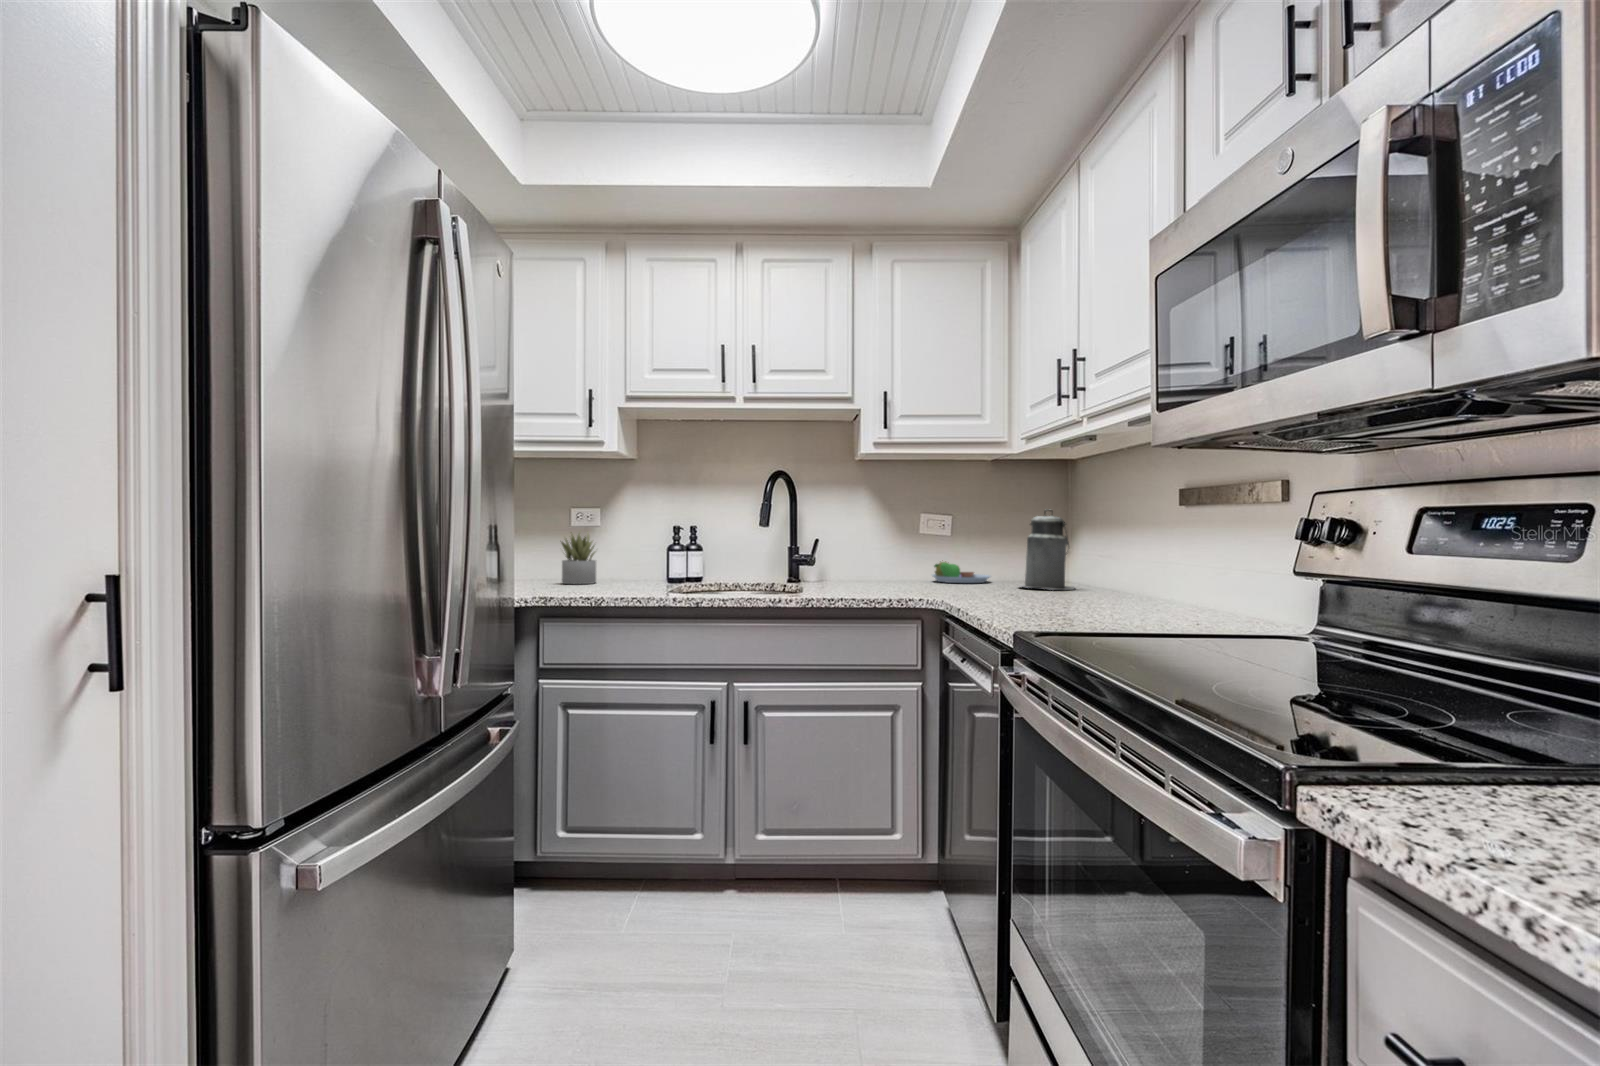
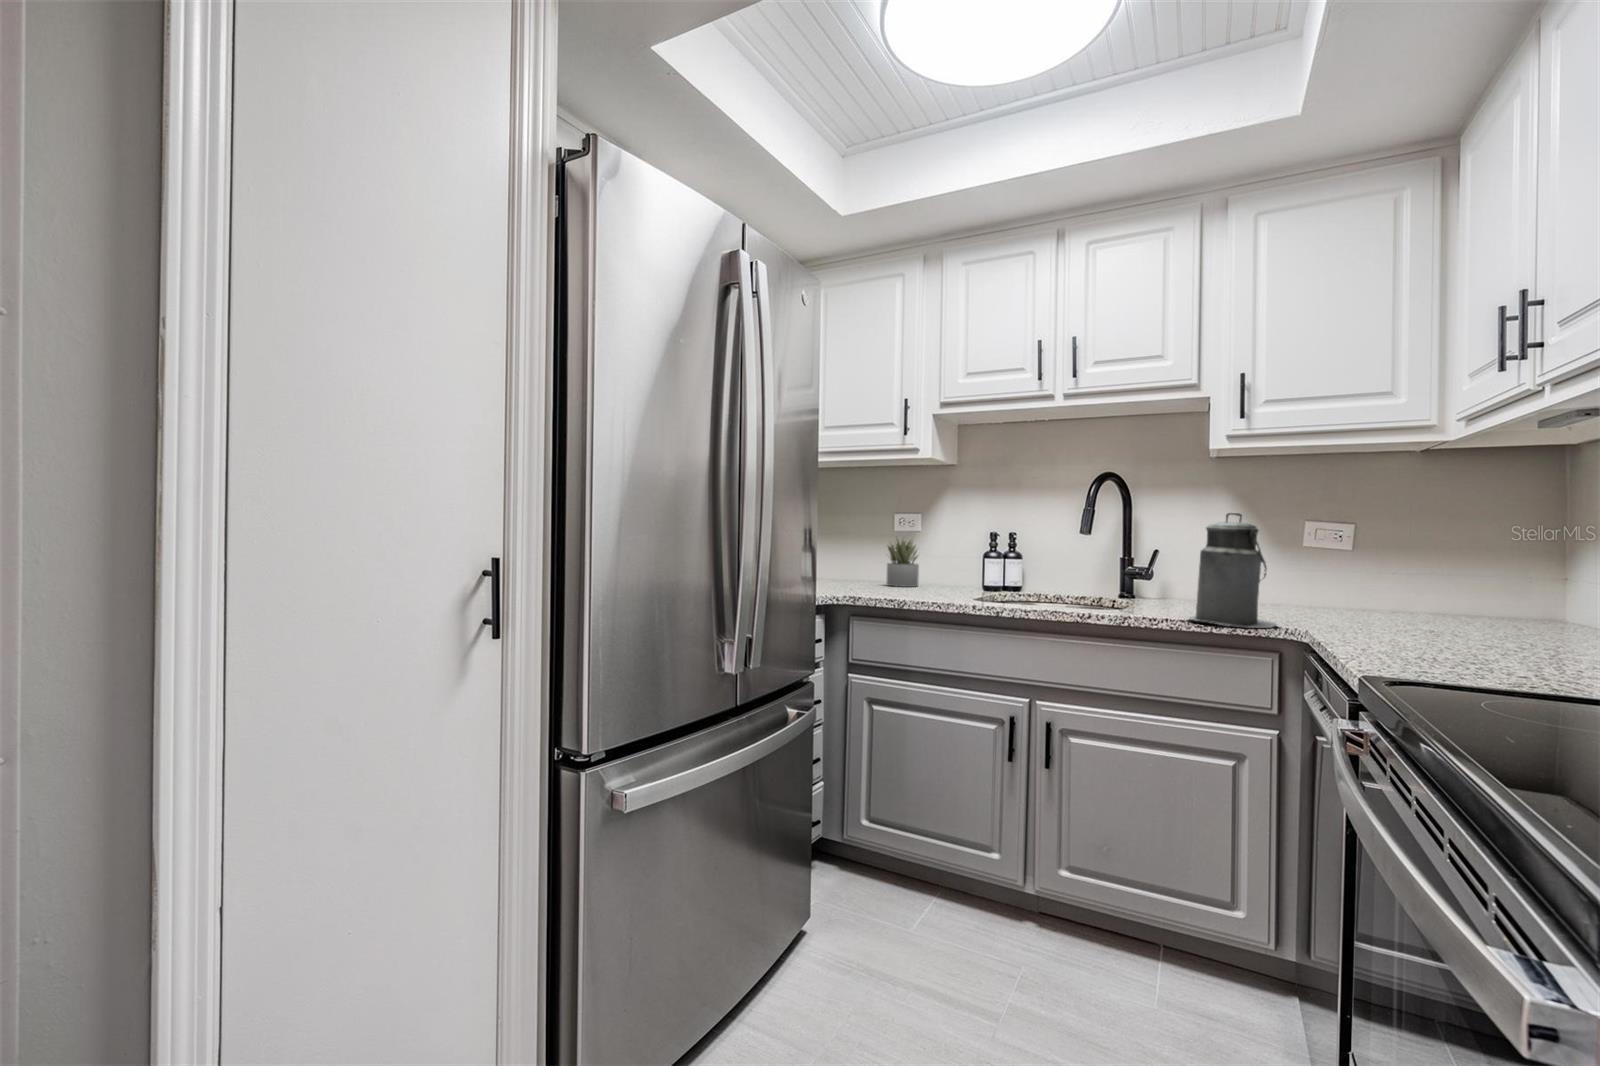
canister: present [1021,510,1075,590] -> present [1188,513,1276,628]
fruit bowl: present [932,561,990,583] -> none [1316,576,1414,612]

